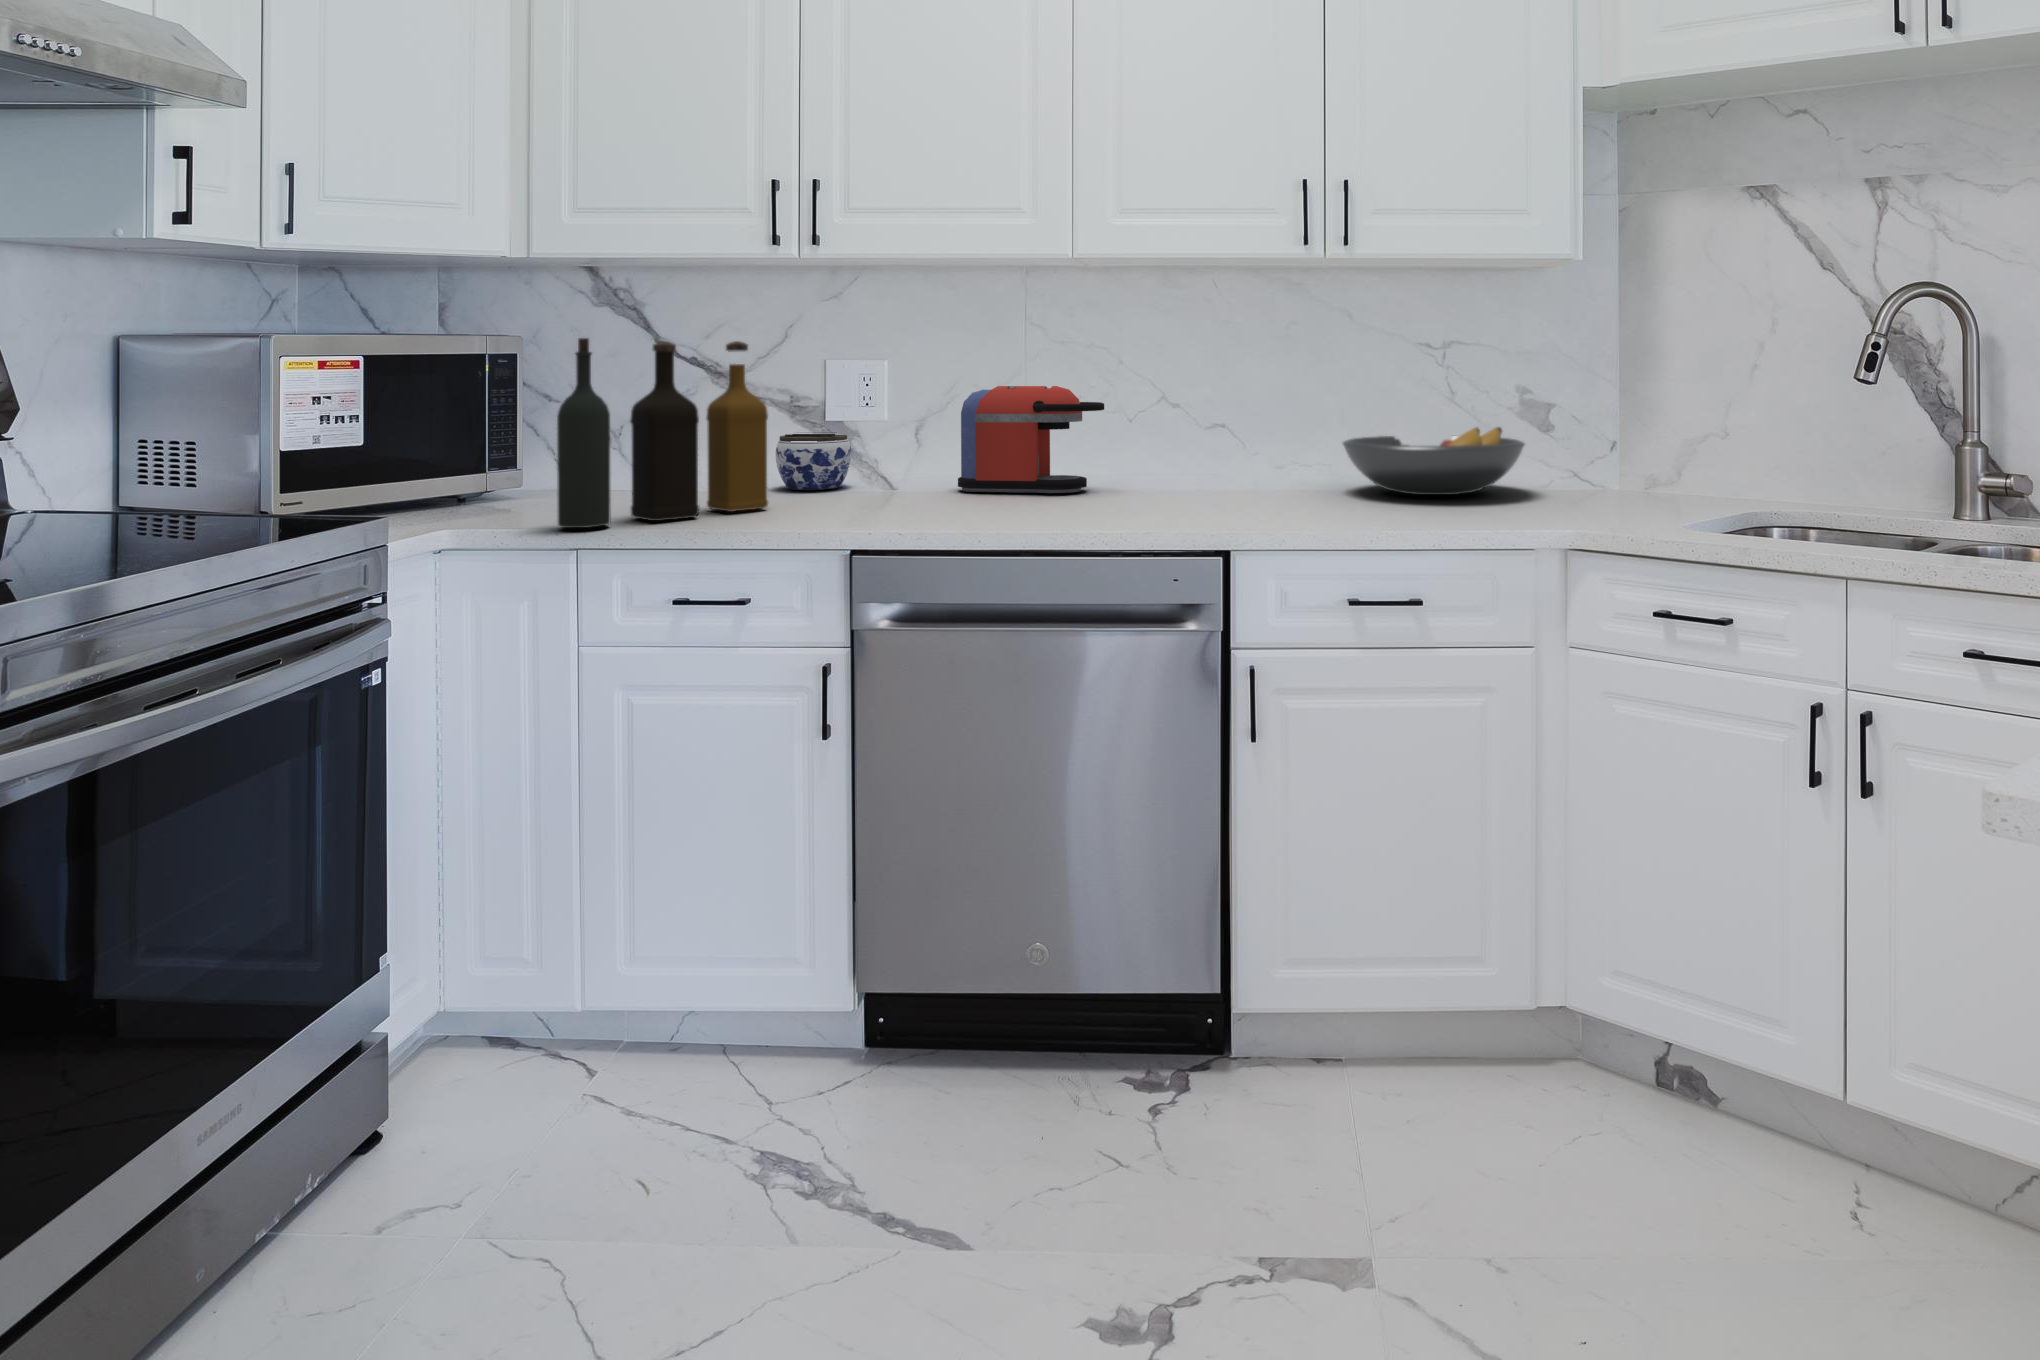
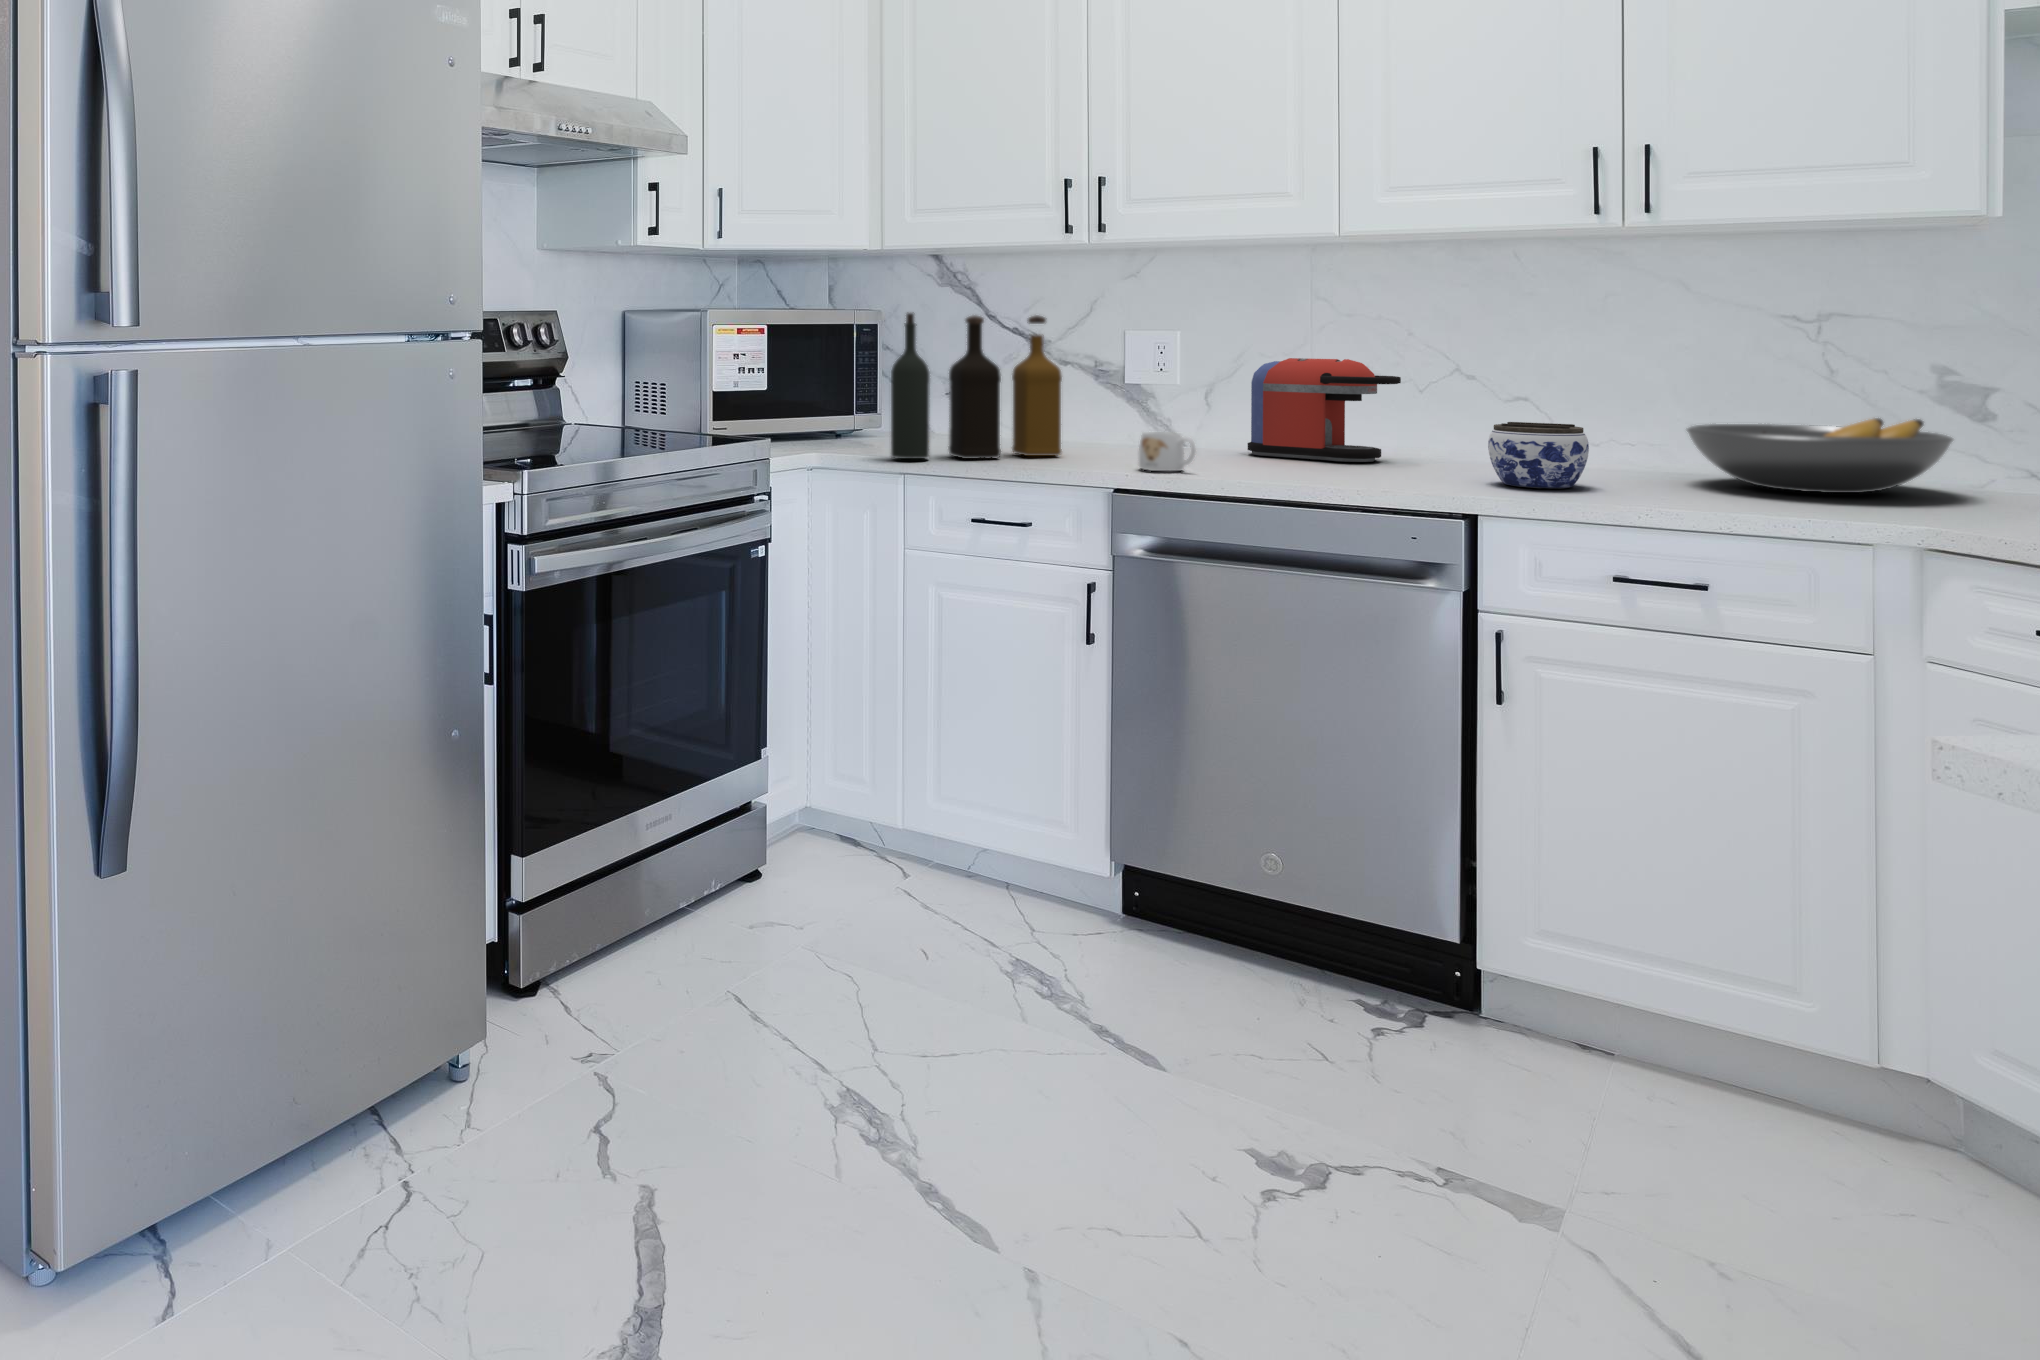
jar: present [776,434,851,490] -> present [1488,422,1589,488]
mug: none [868,474,932,520] -> present [1139,432,1196,471]

